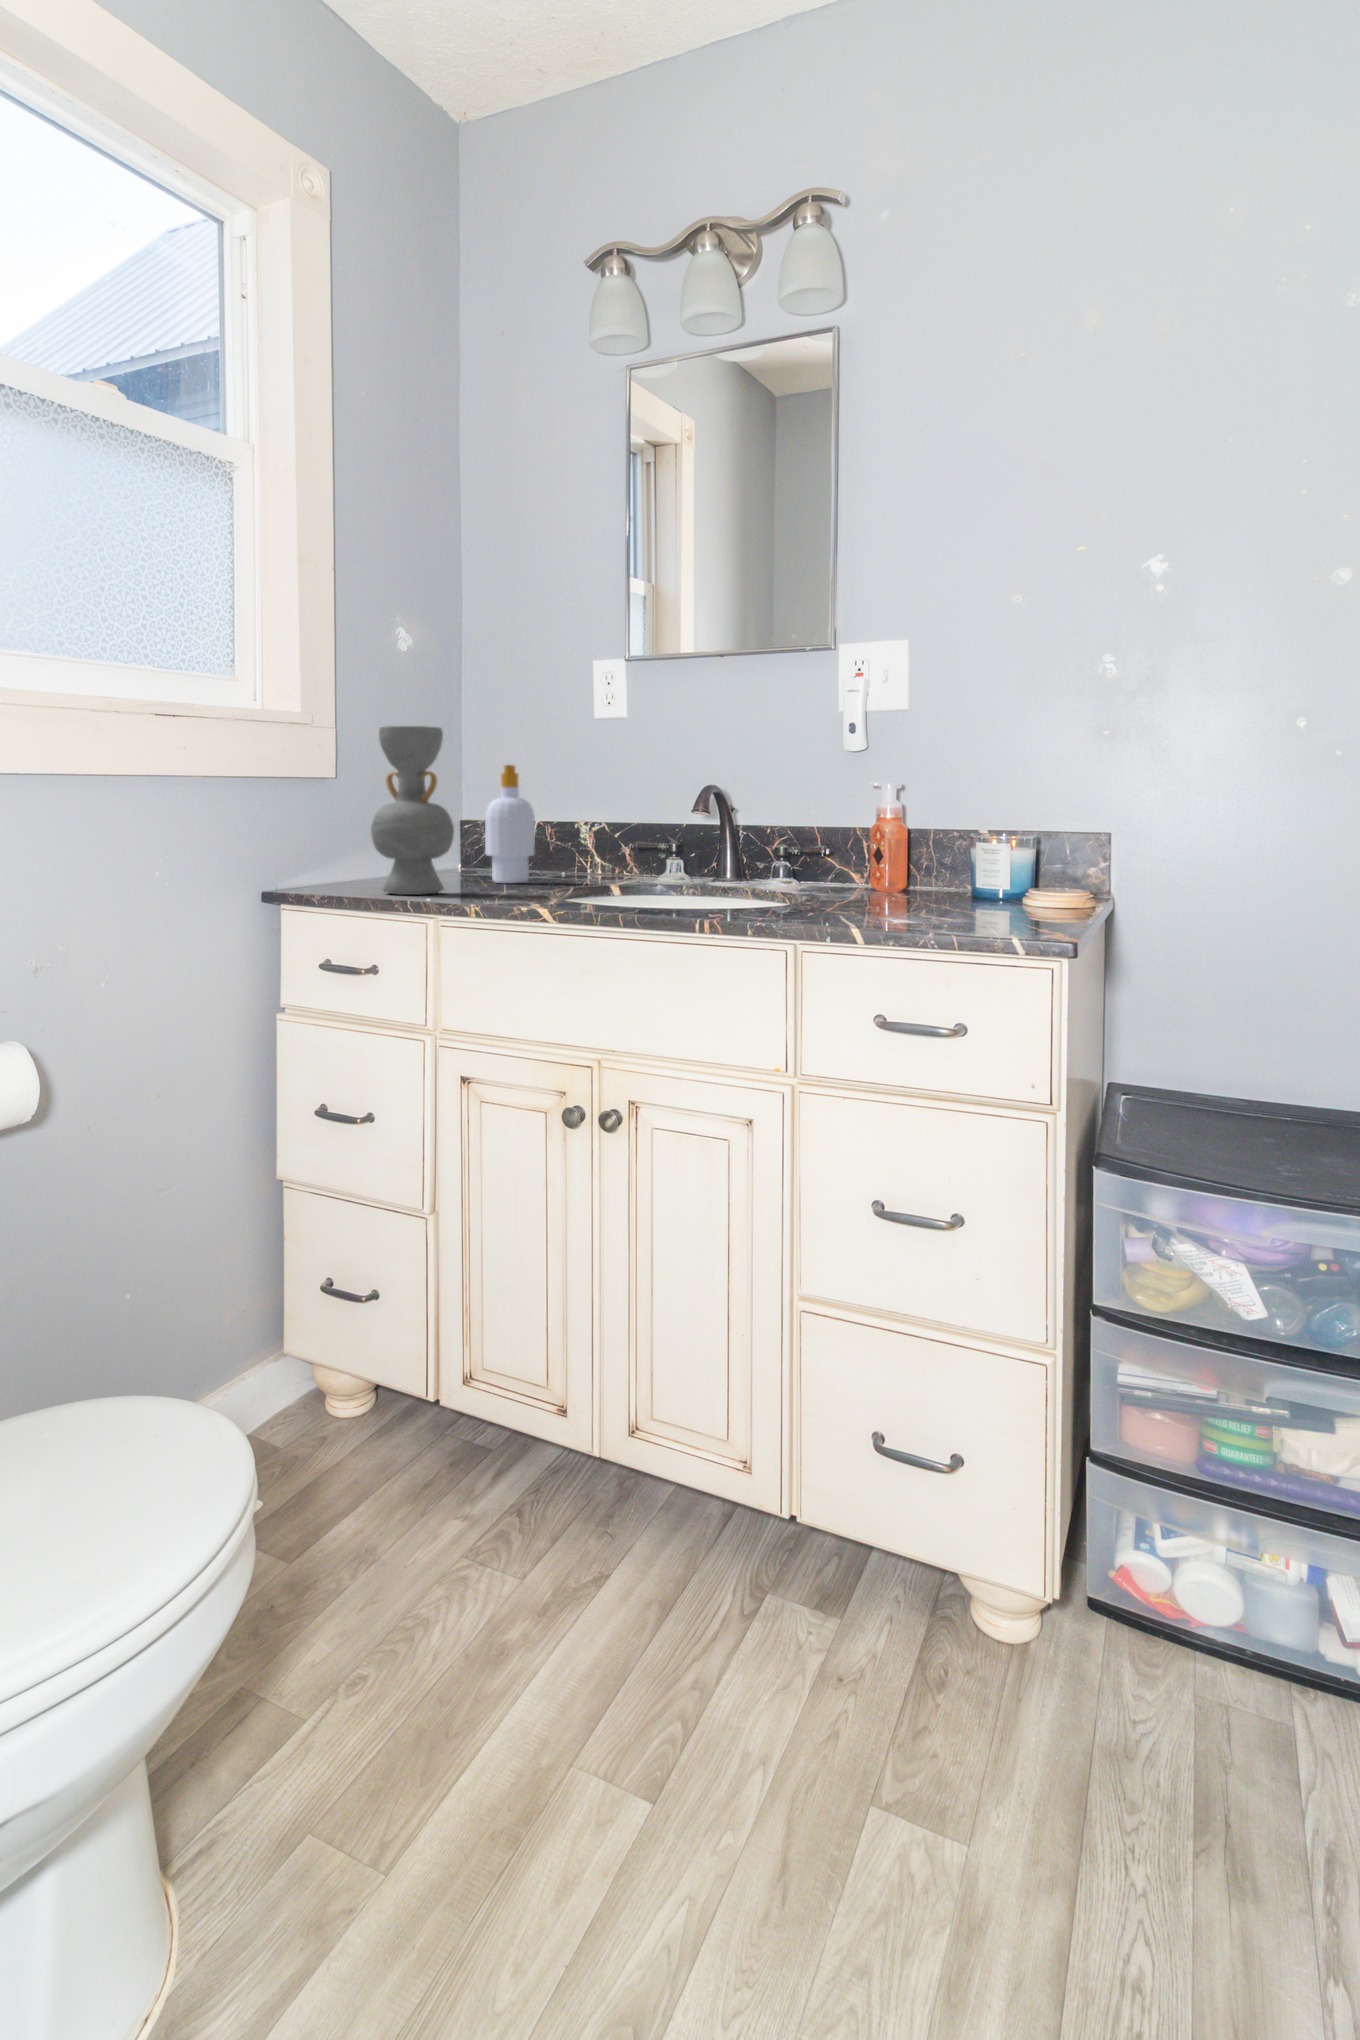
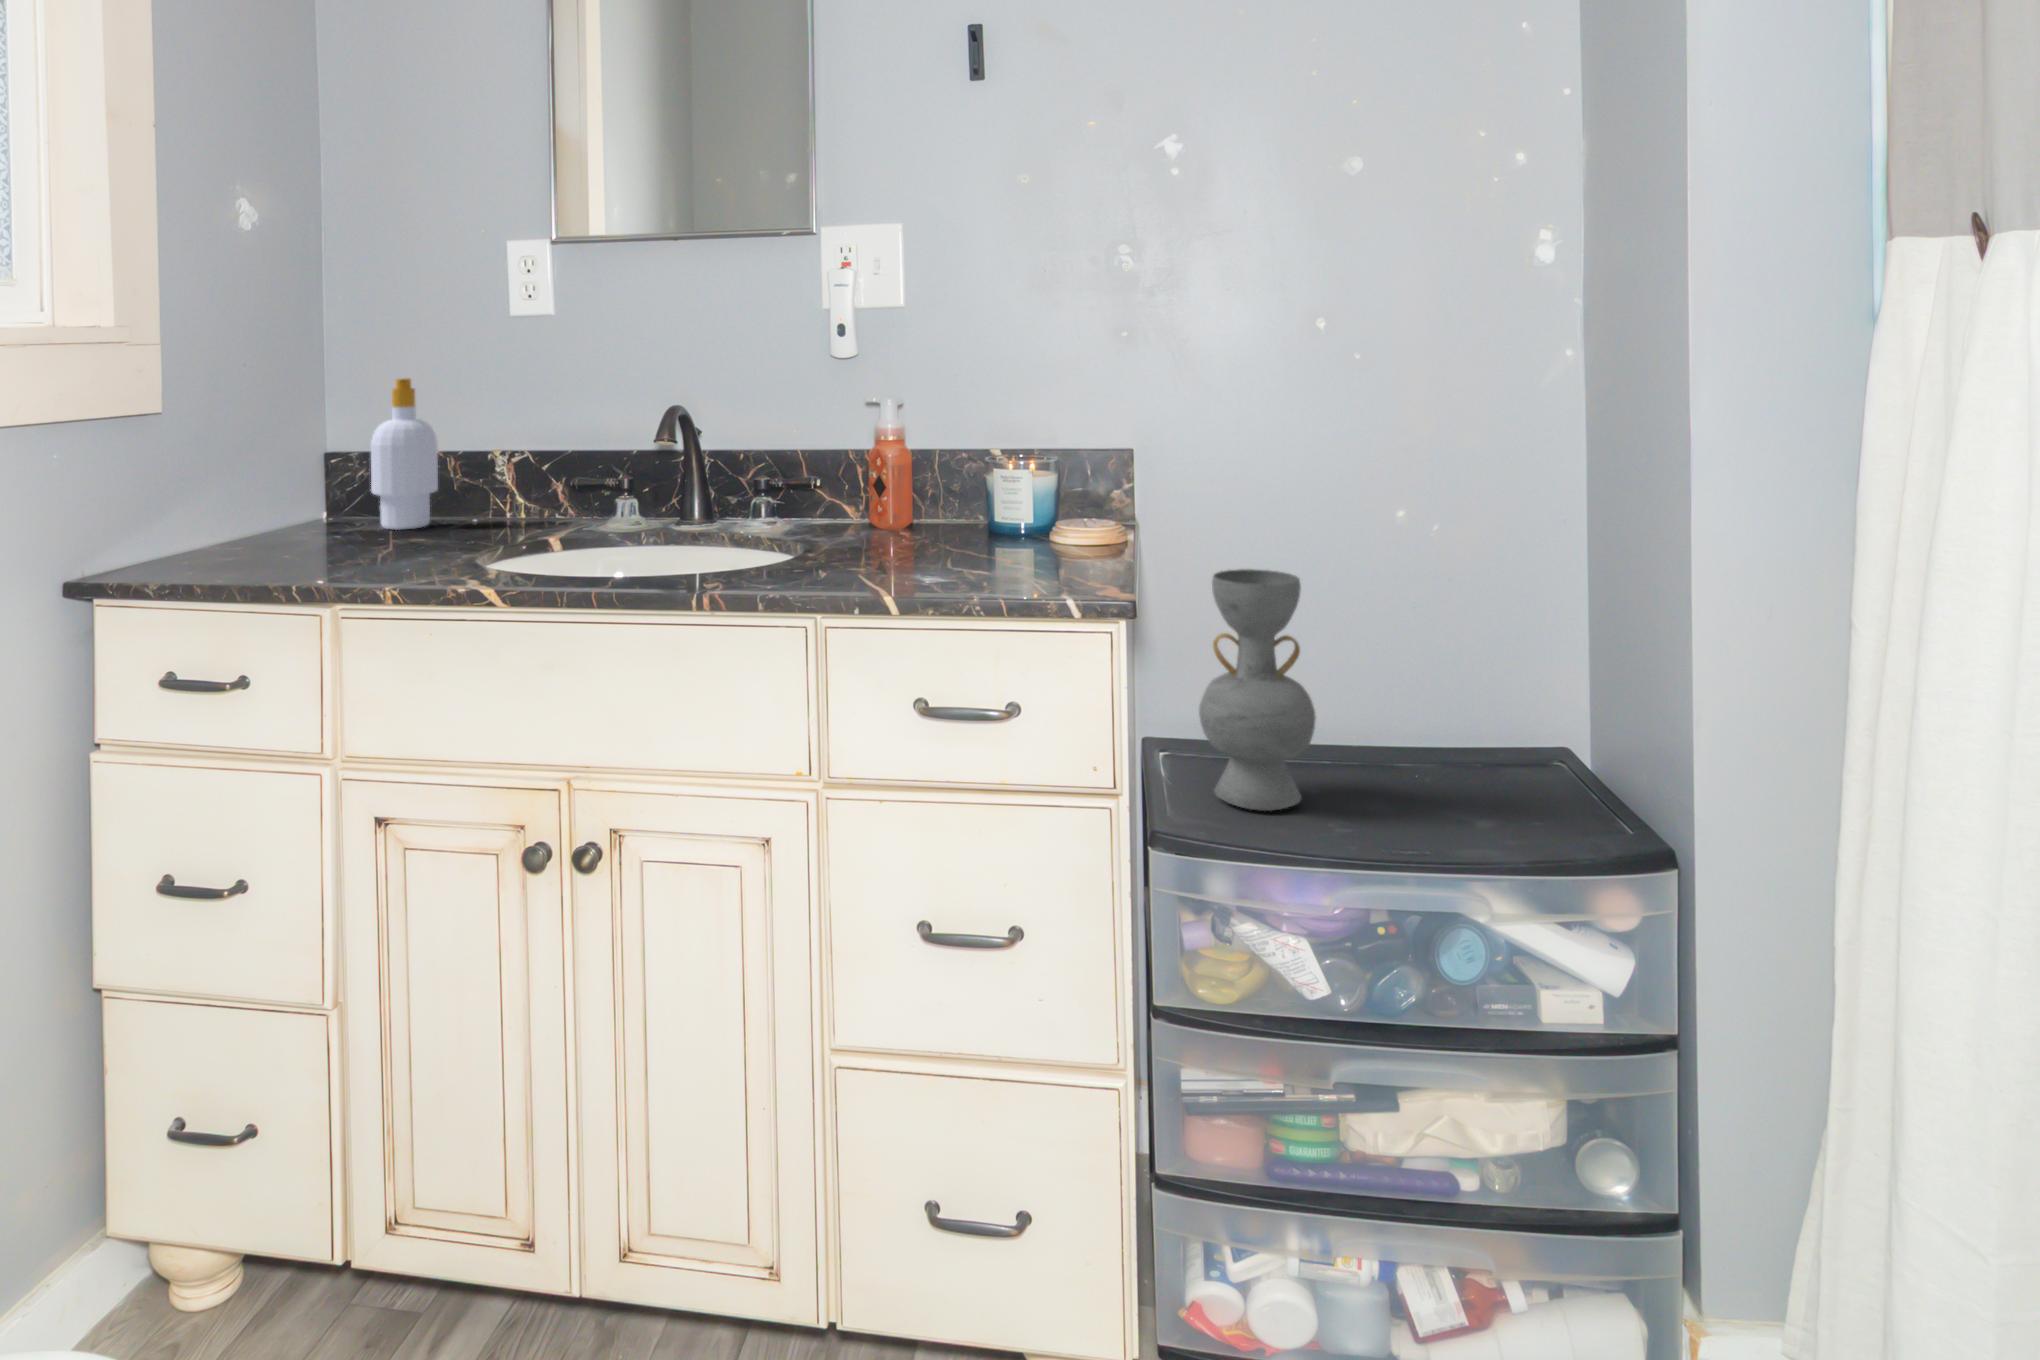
decorative vase: present [371,726,454,895] -> present [1199,569,1316,811]

